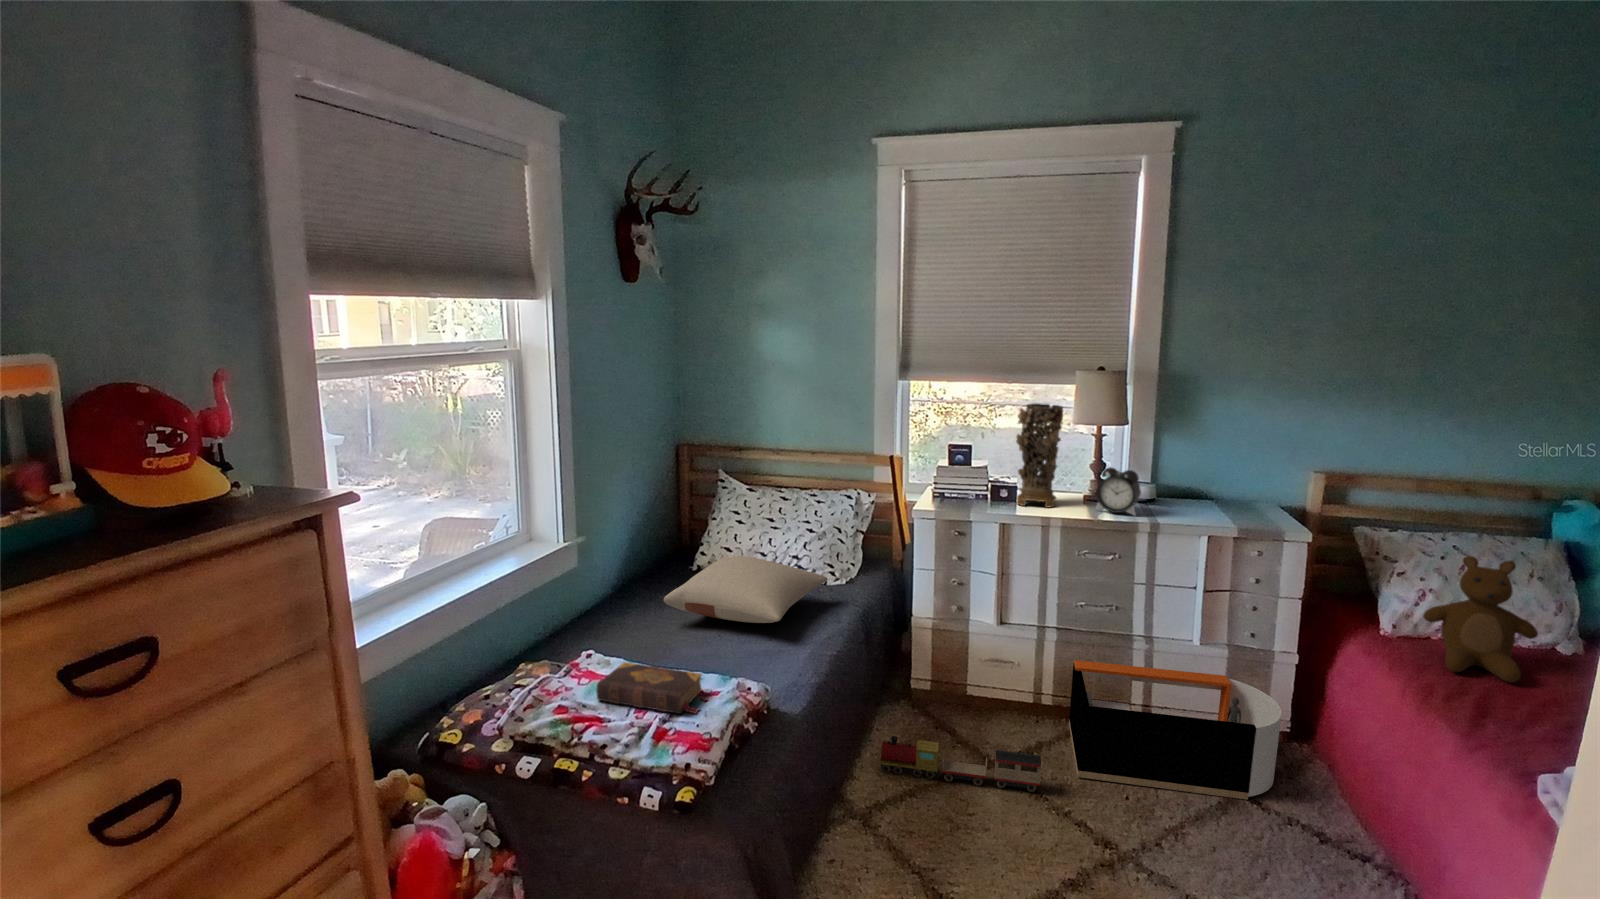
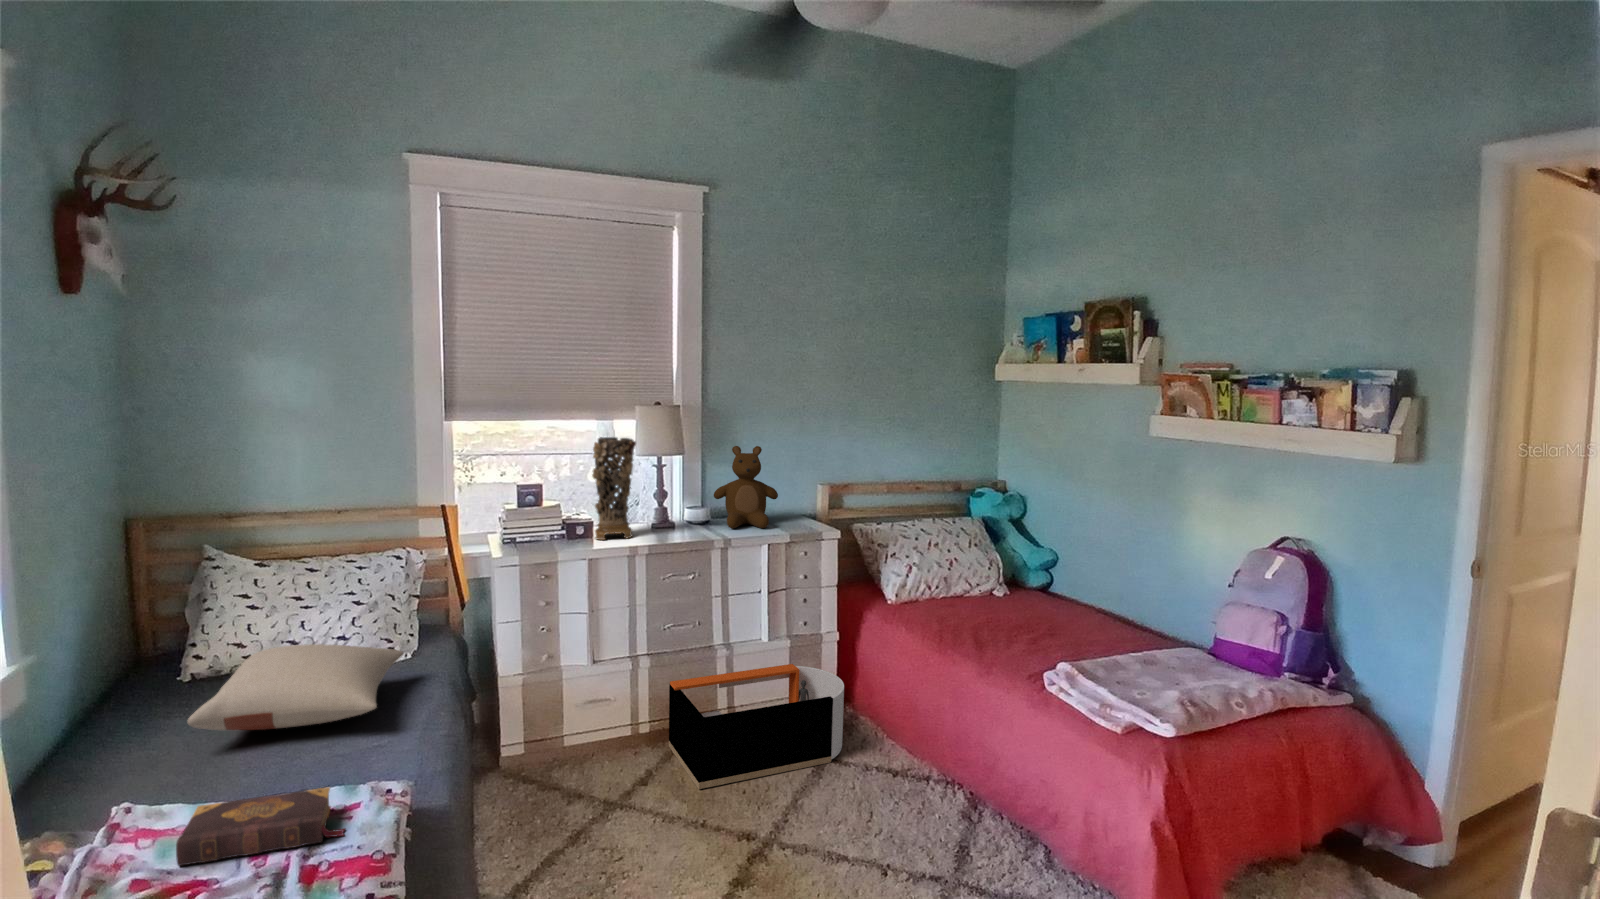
alarm clock: present [1096,468,1141,515] -> none [670,493,708,536]
teddy bear: present [1423,556,1538,682] -> present [714,446,778,528]
toy train: present [878,736,1041,792] -> none [503,778,674,850]

